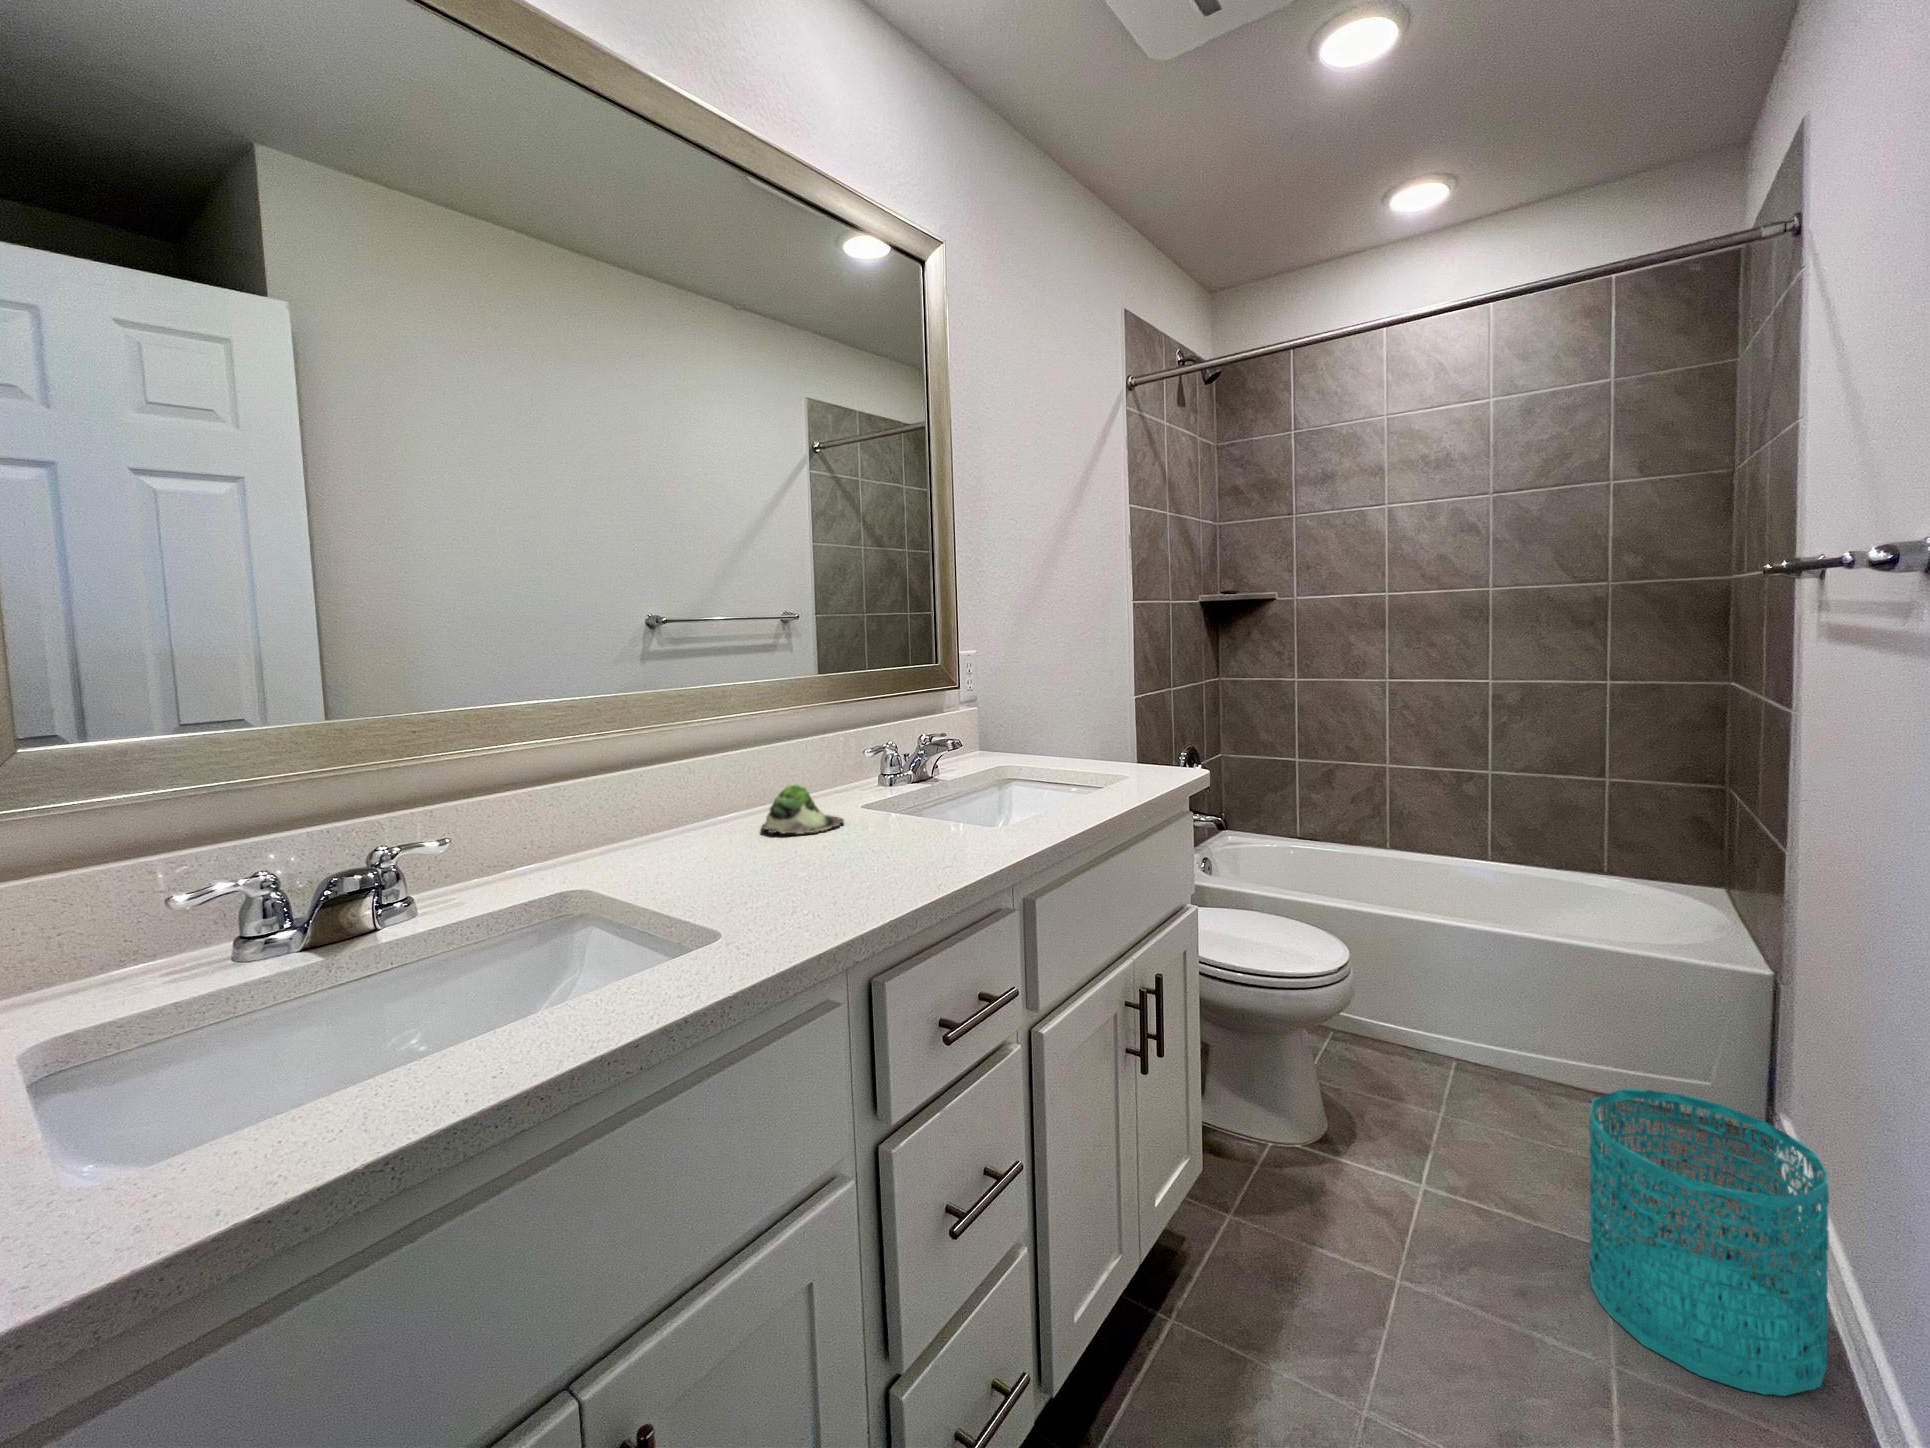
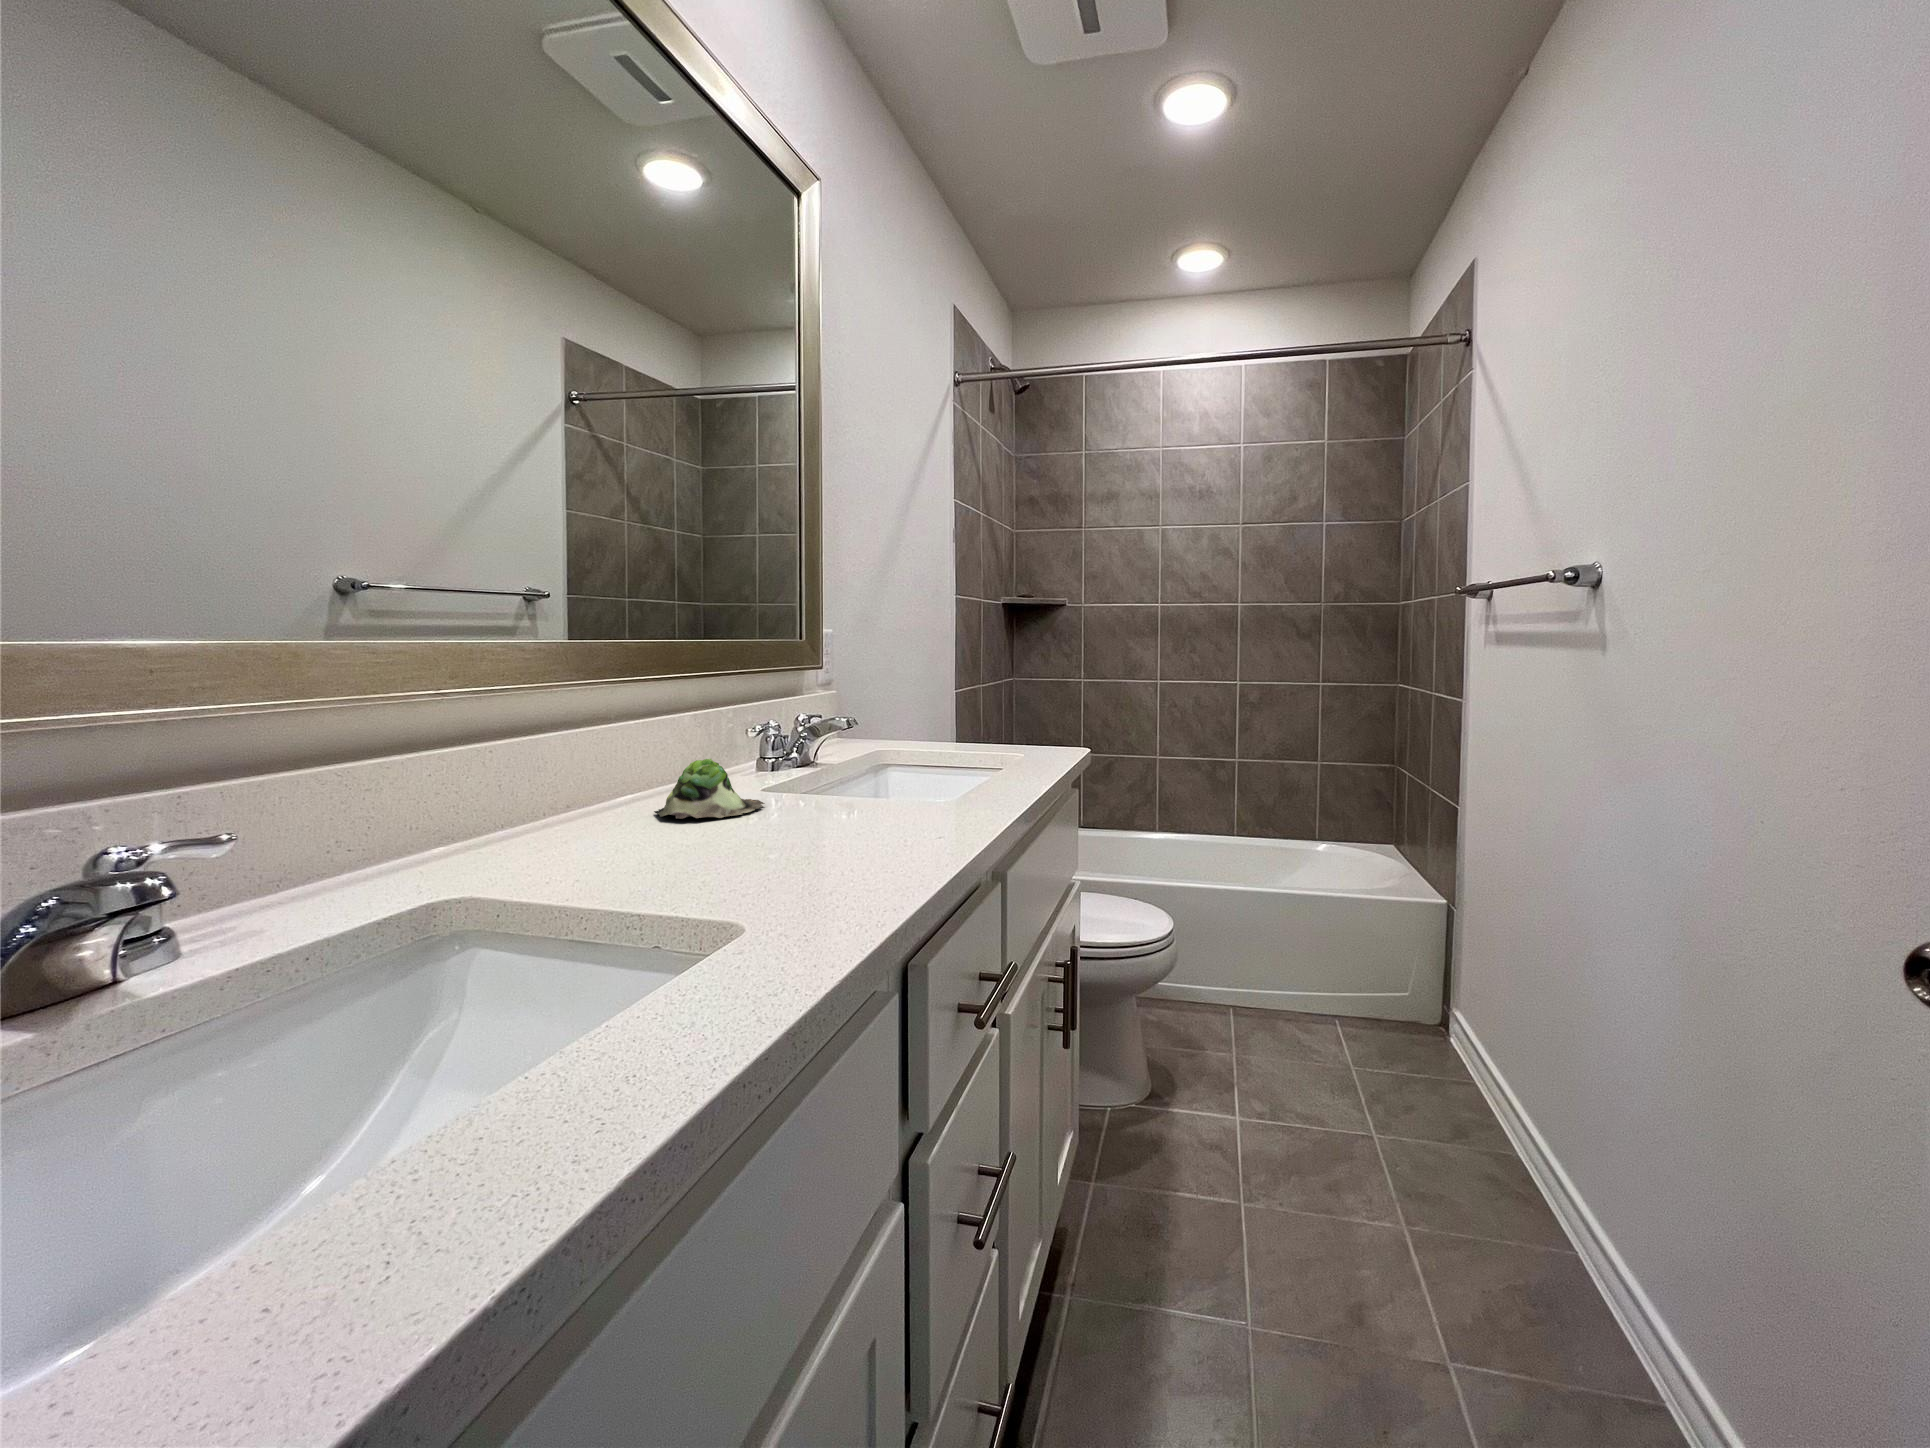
wastebasket: present [1589,1089,1829,1396] -> none [1371,997,1529,1218]

